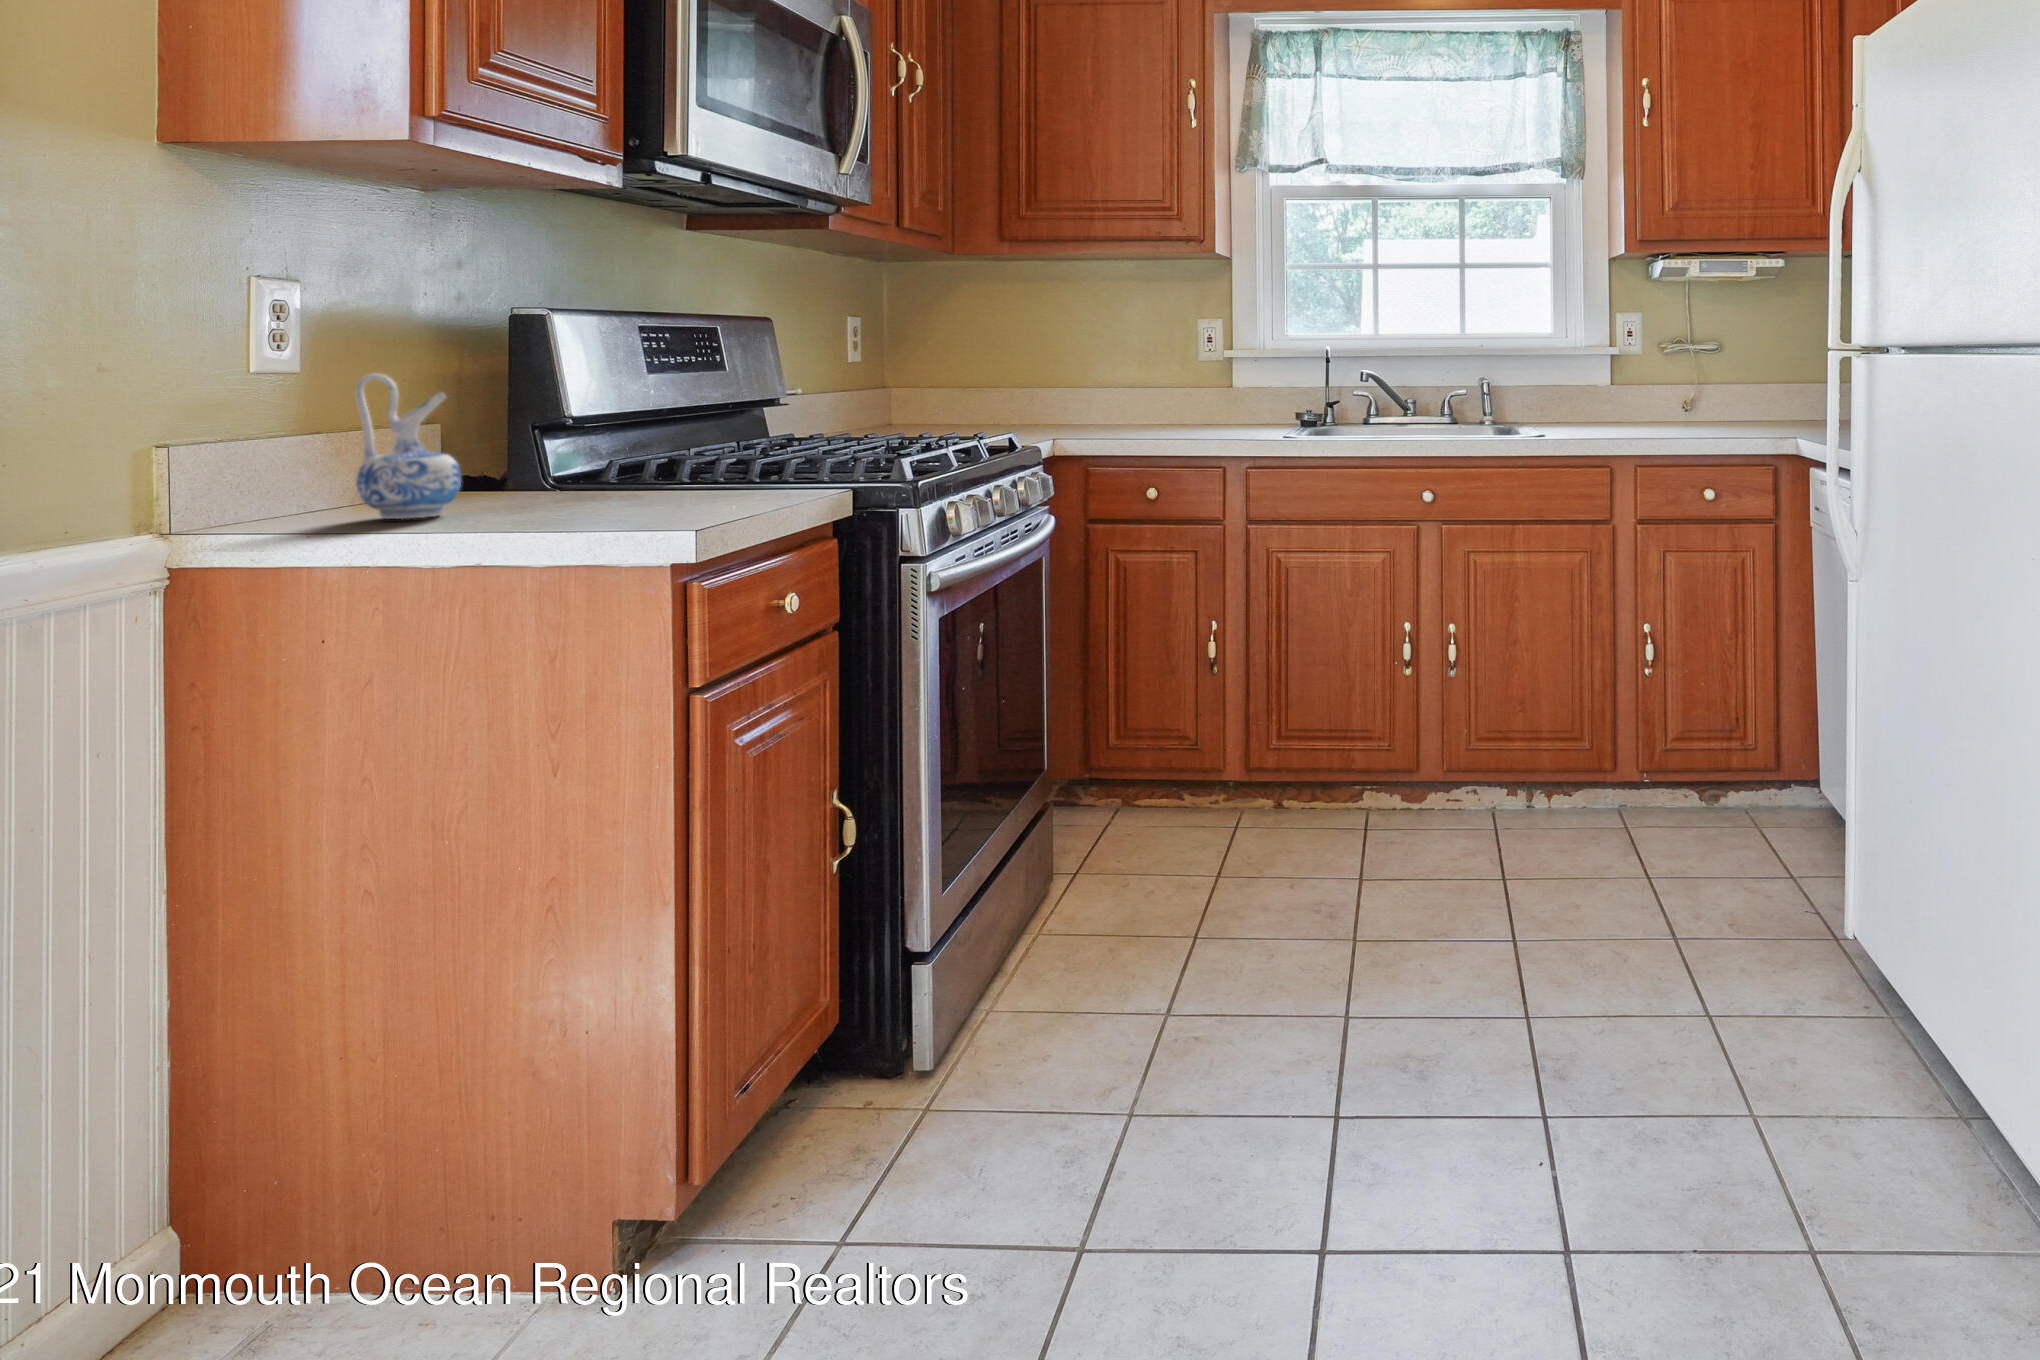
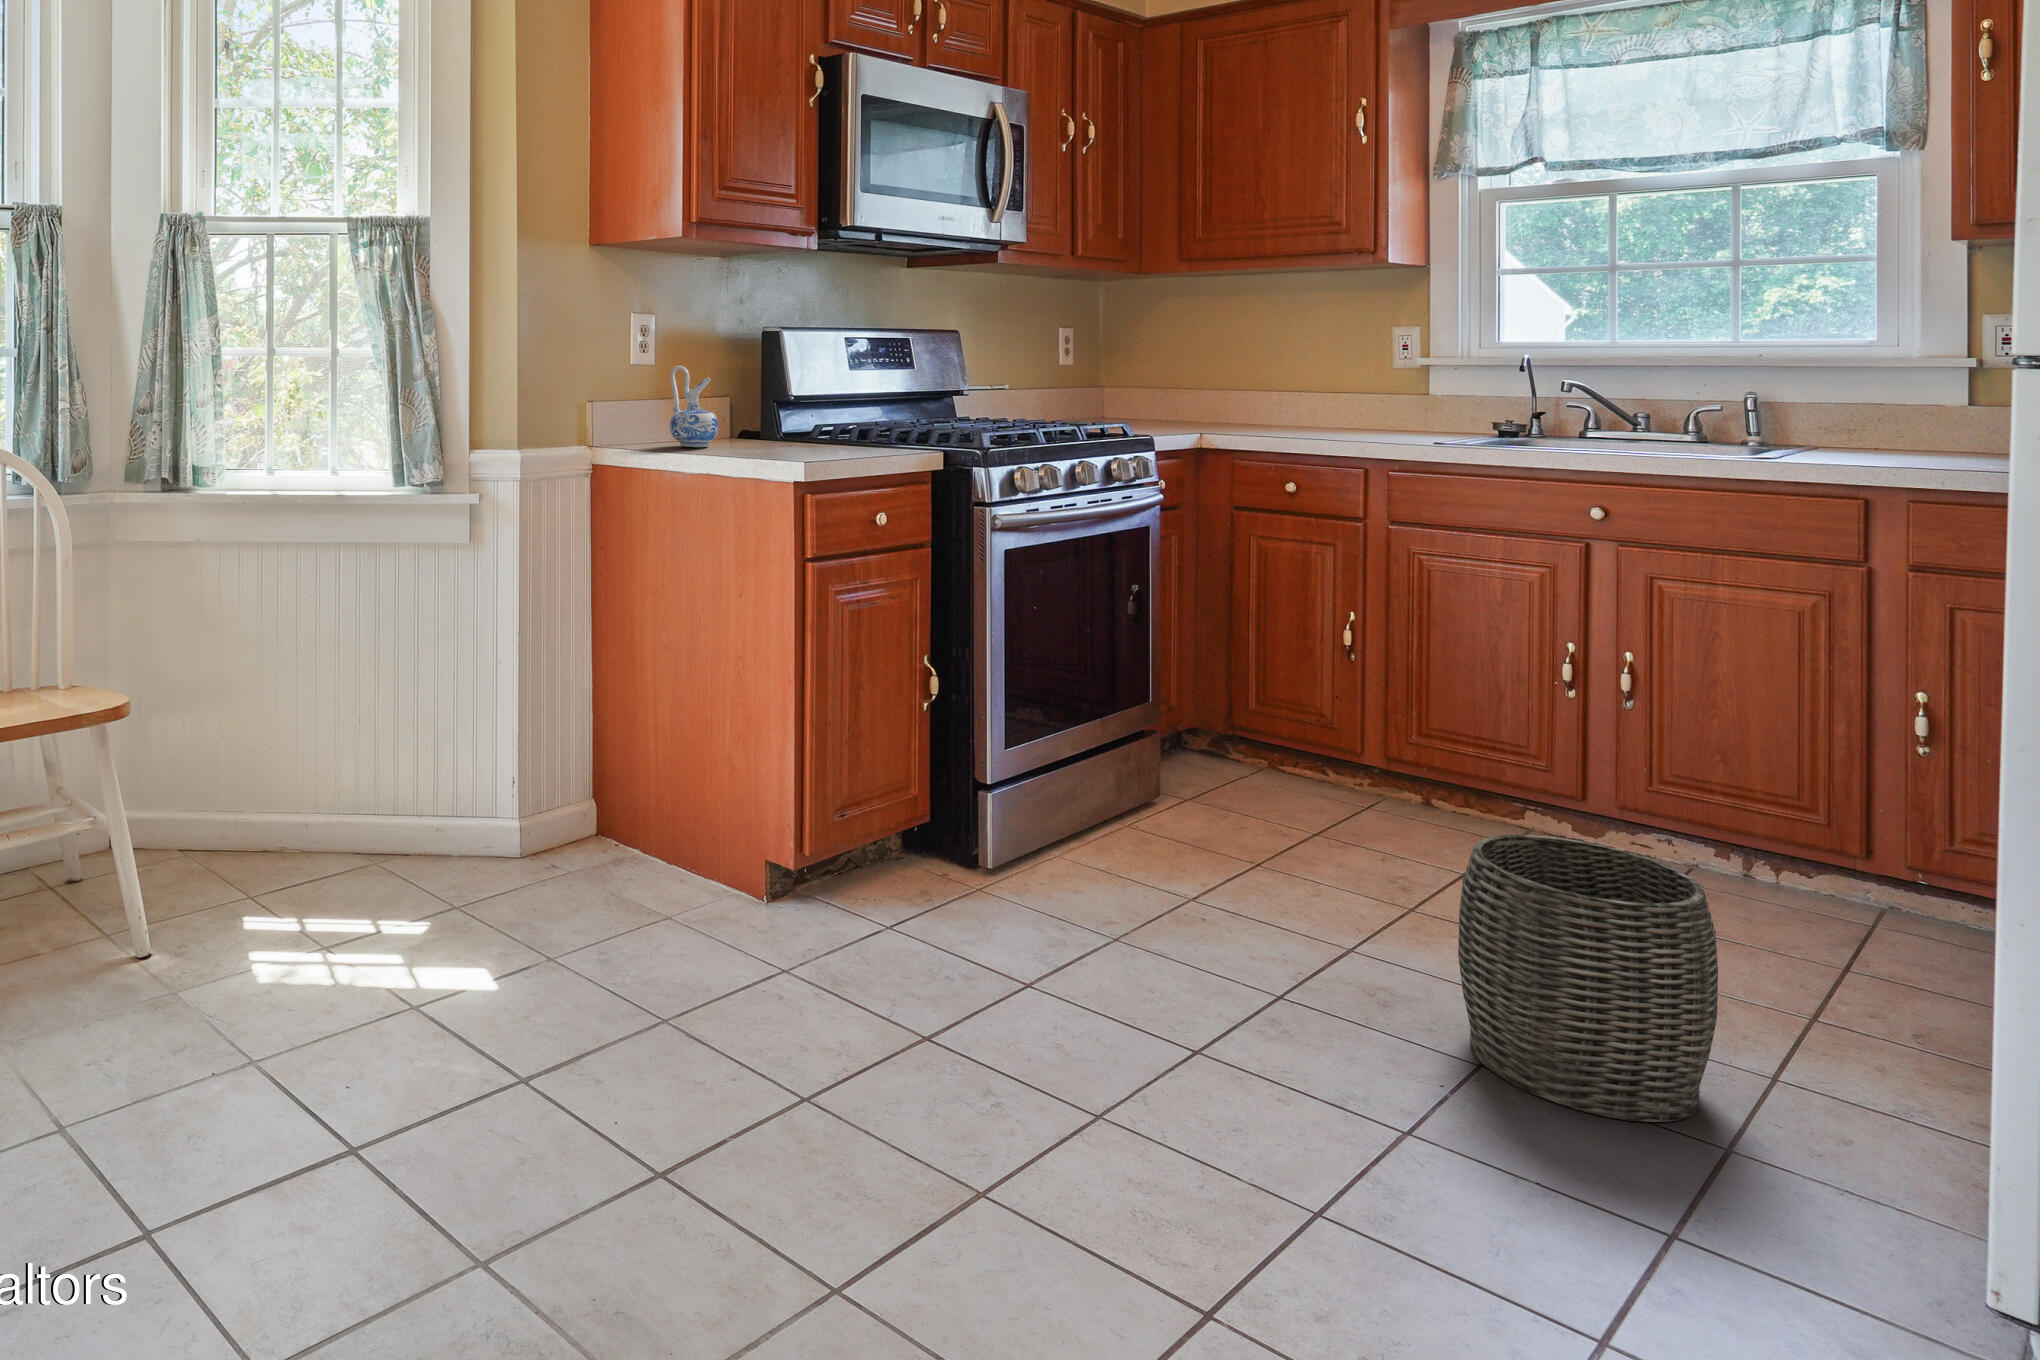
woven basket: none [1500,825,1711,1115] -> present [1458,835,1718,1122]

